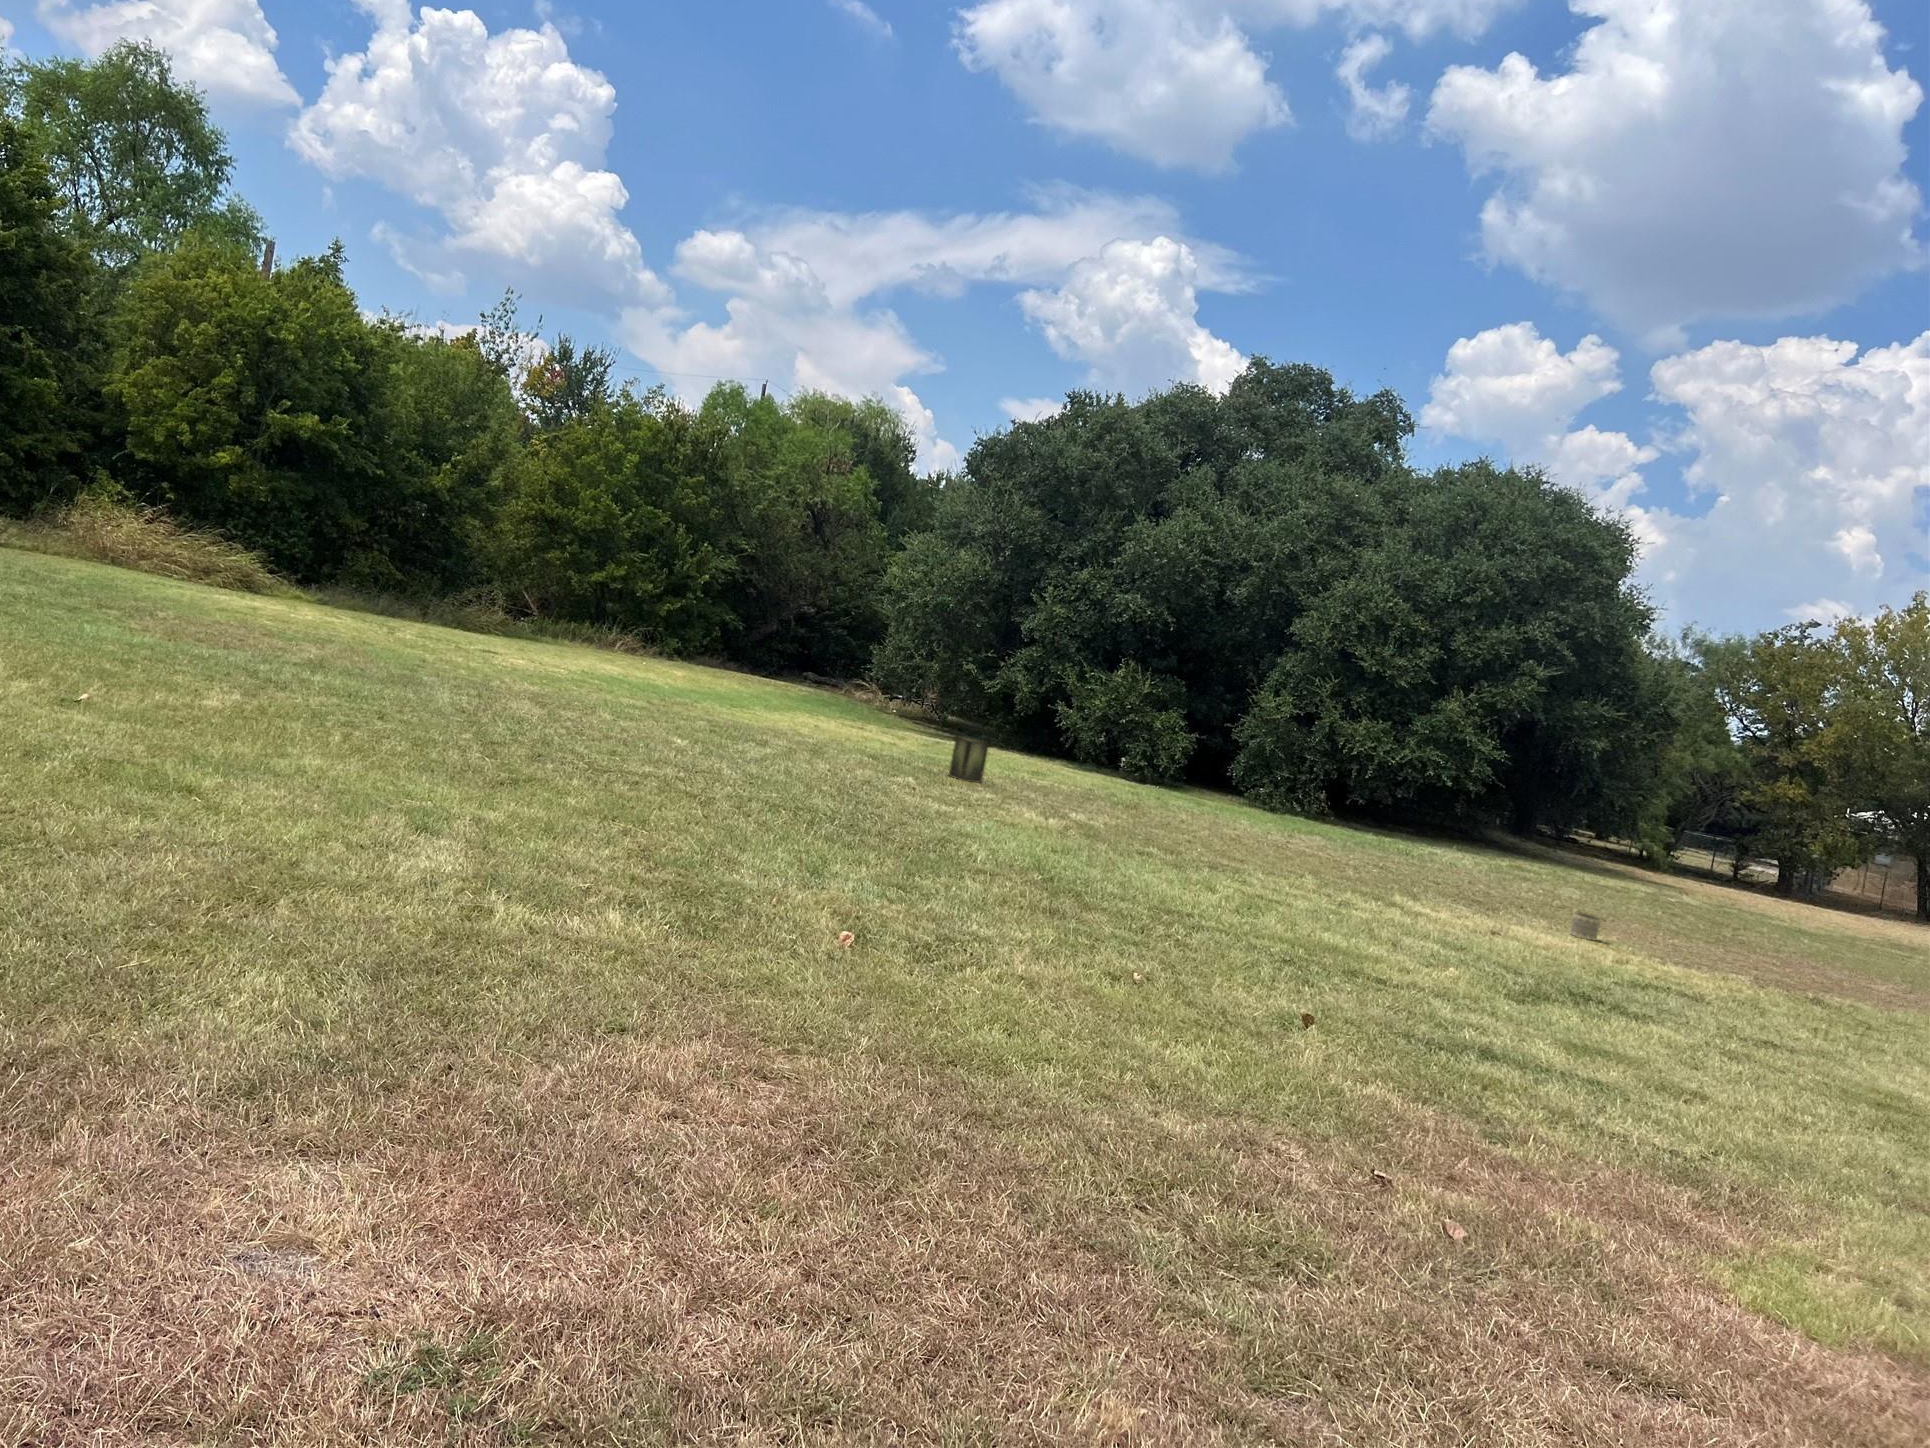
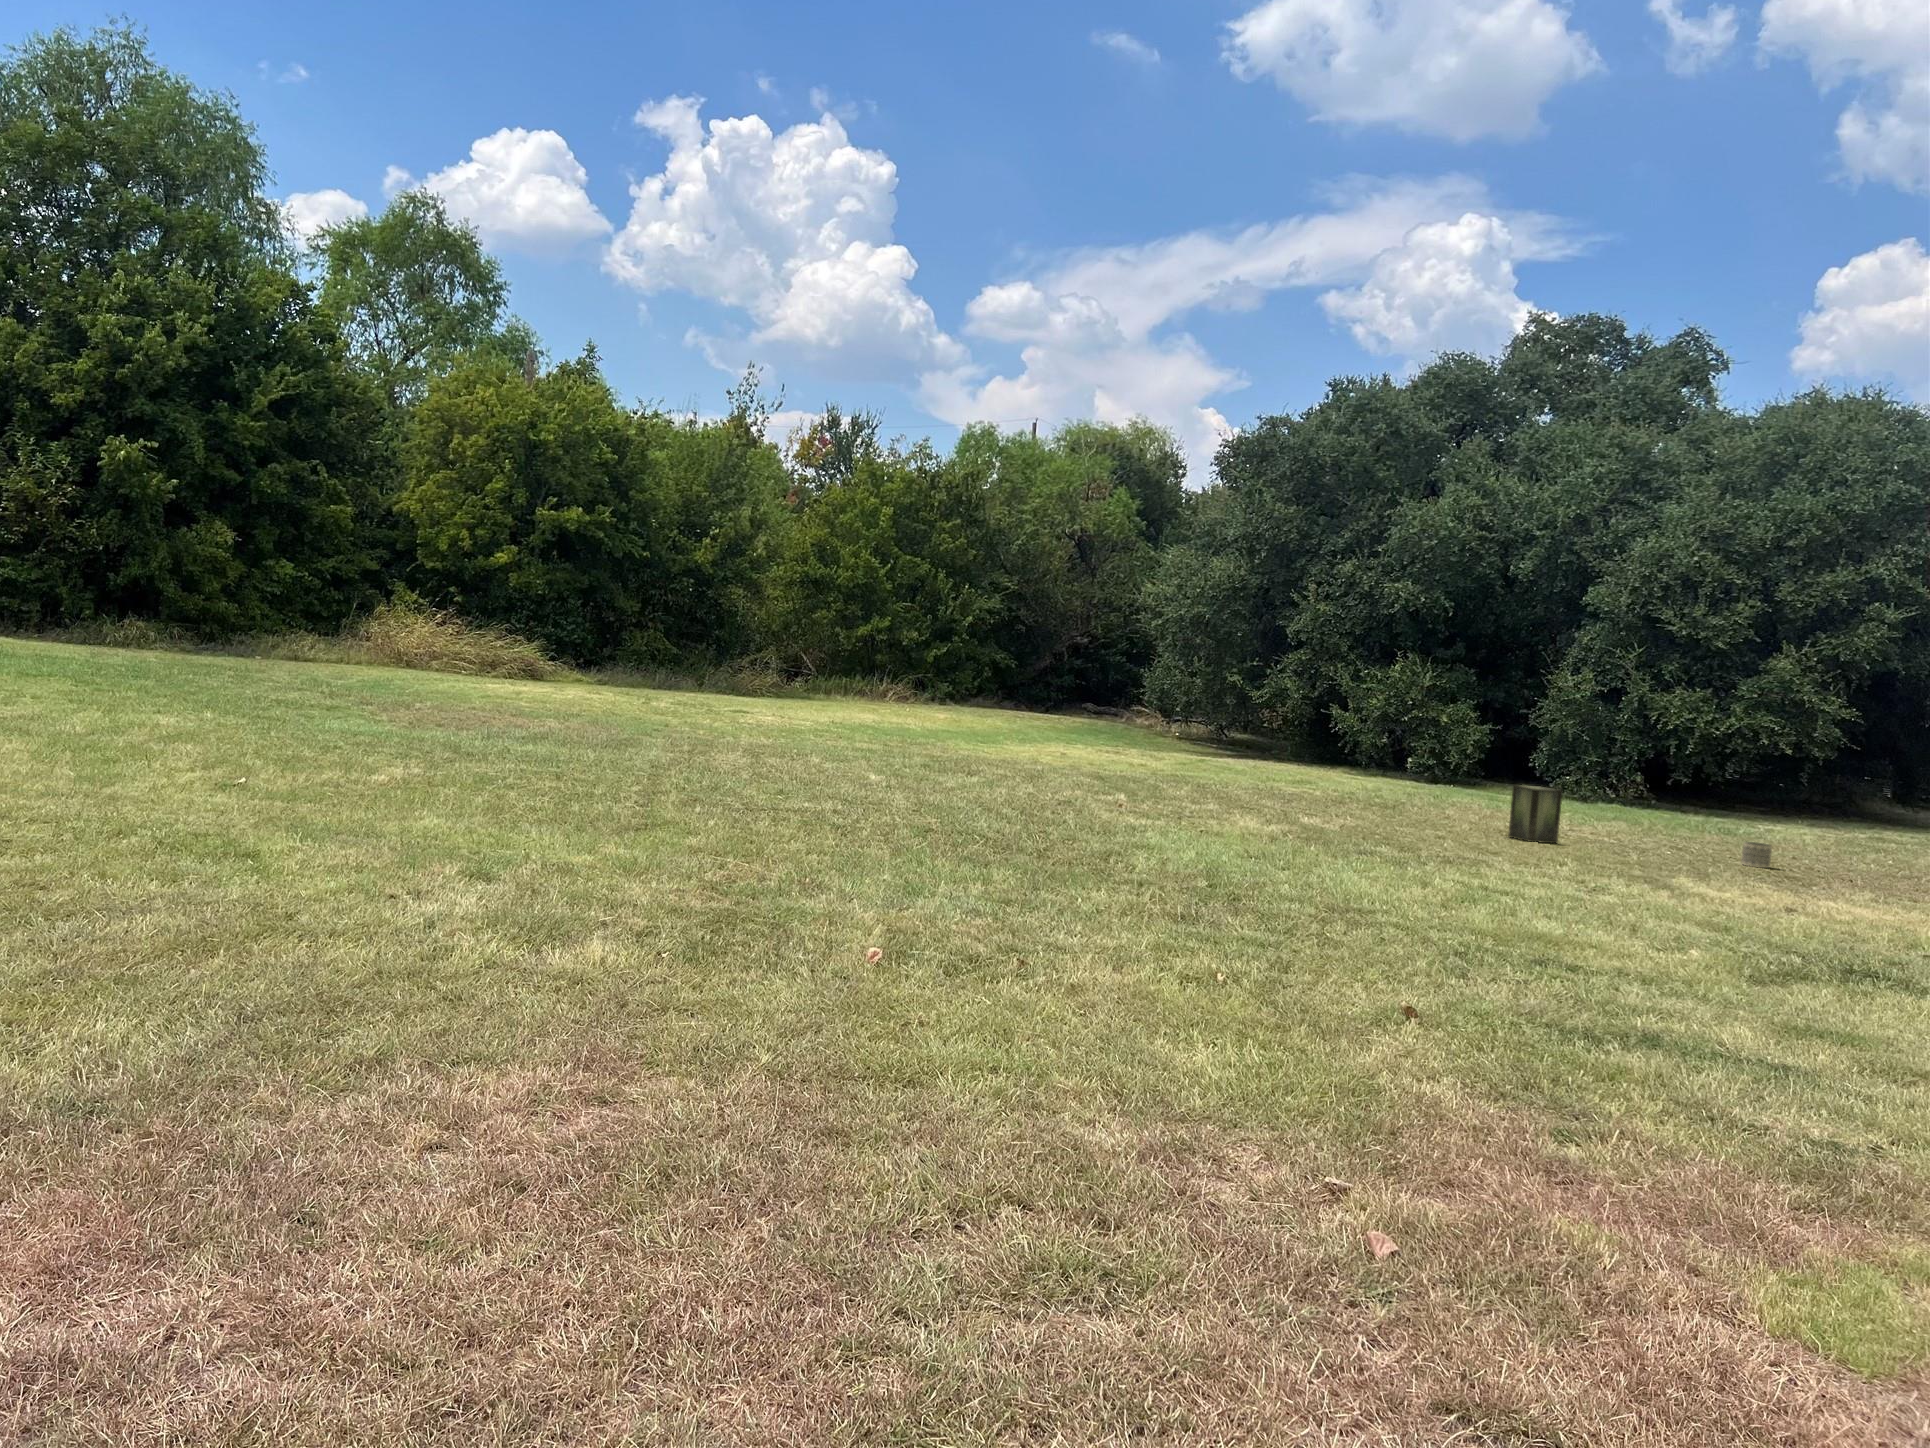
storage box: present [949,737,989,782] -> present [1508,785,1563,843]

